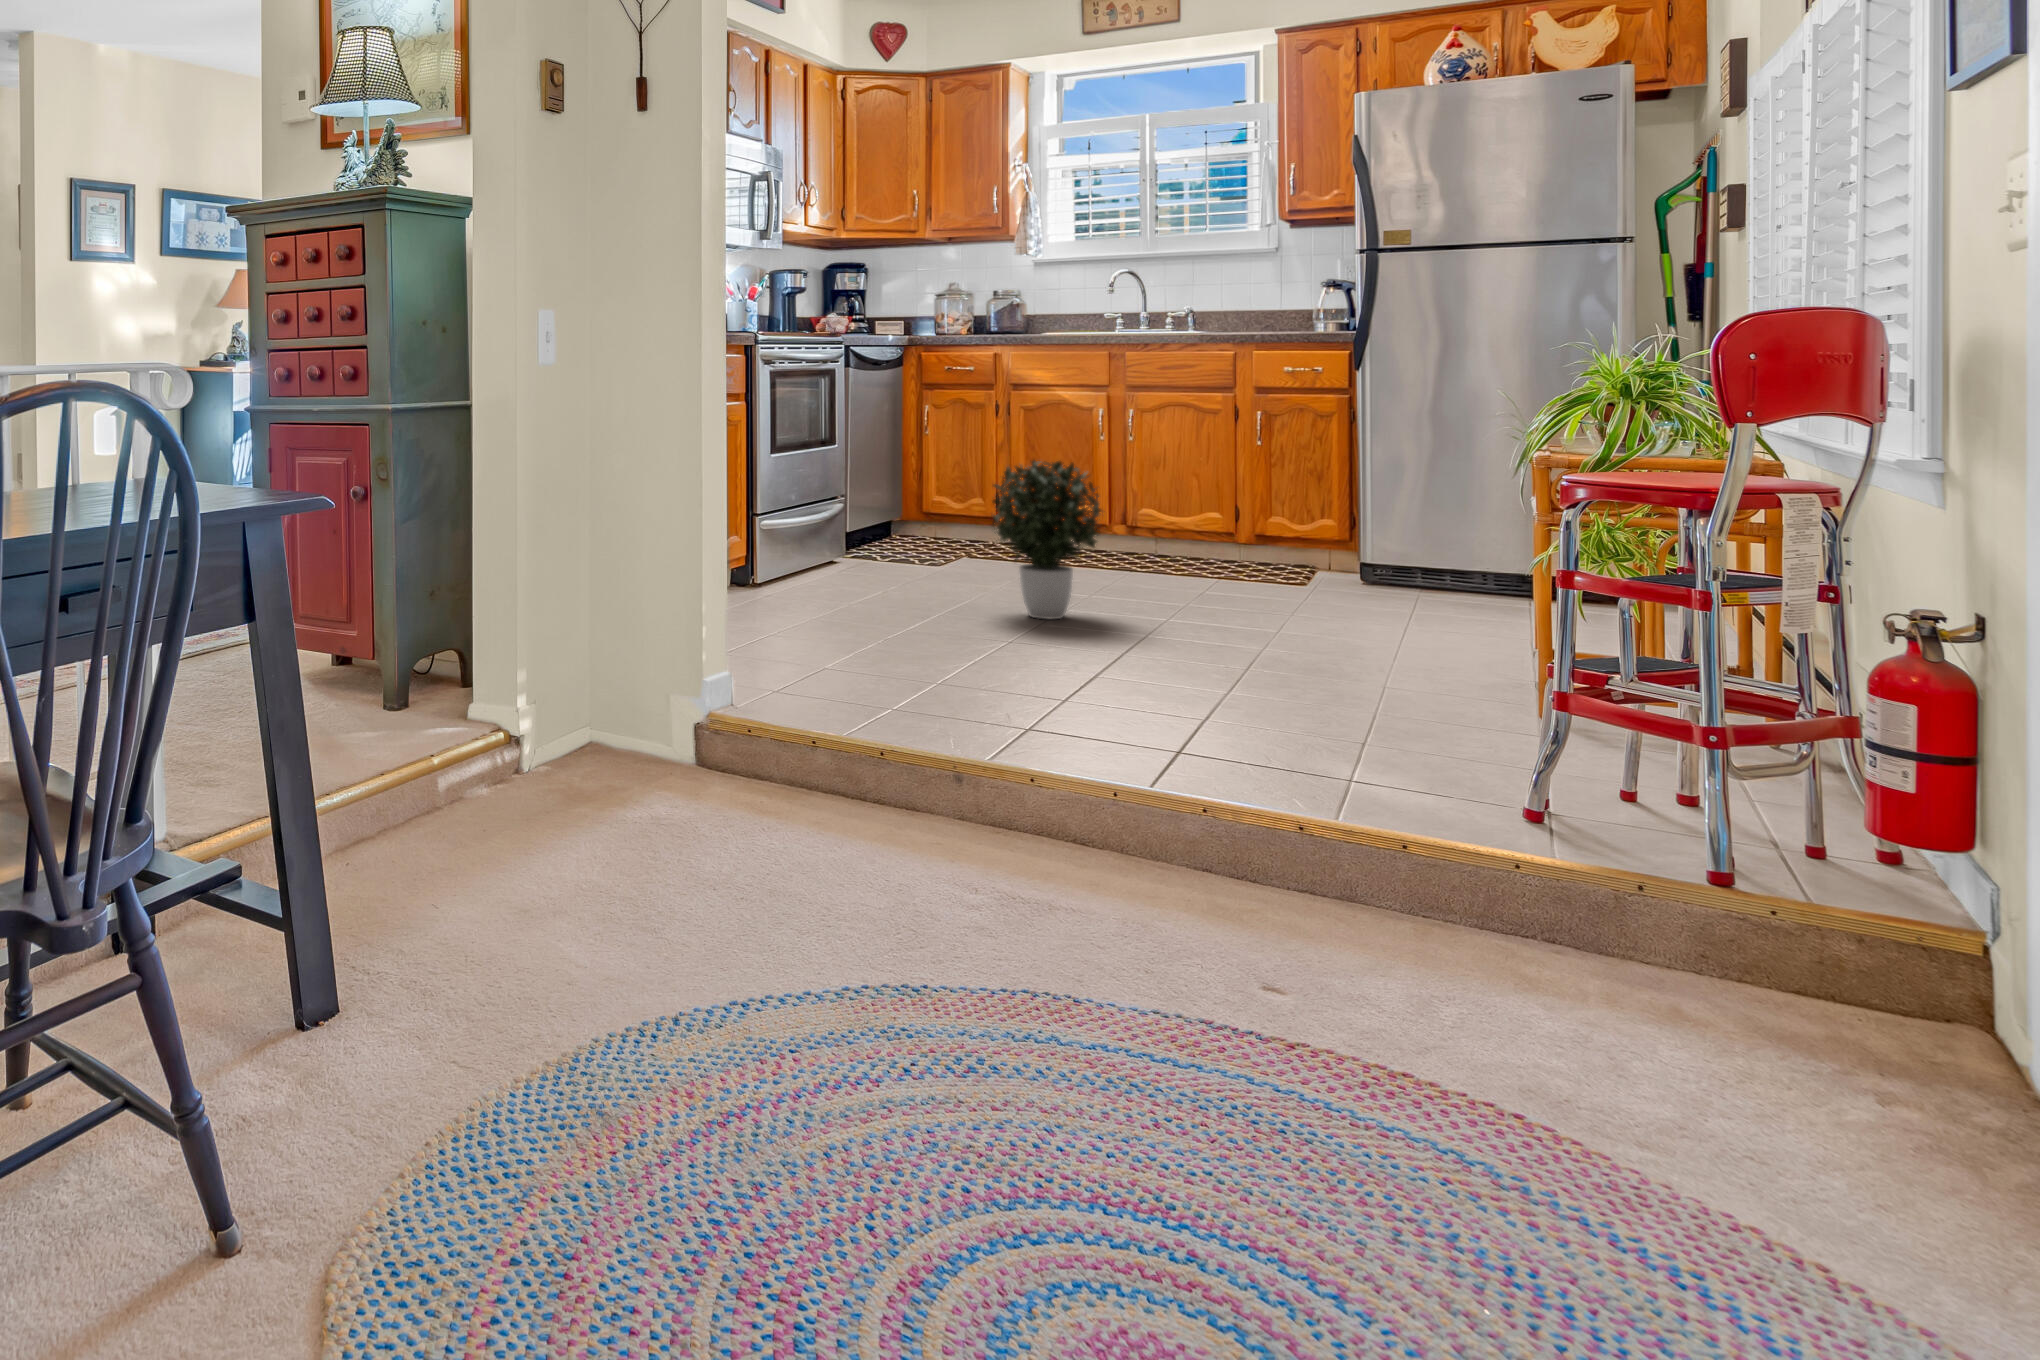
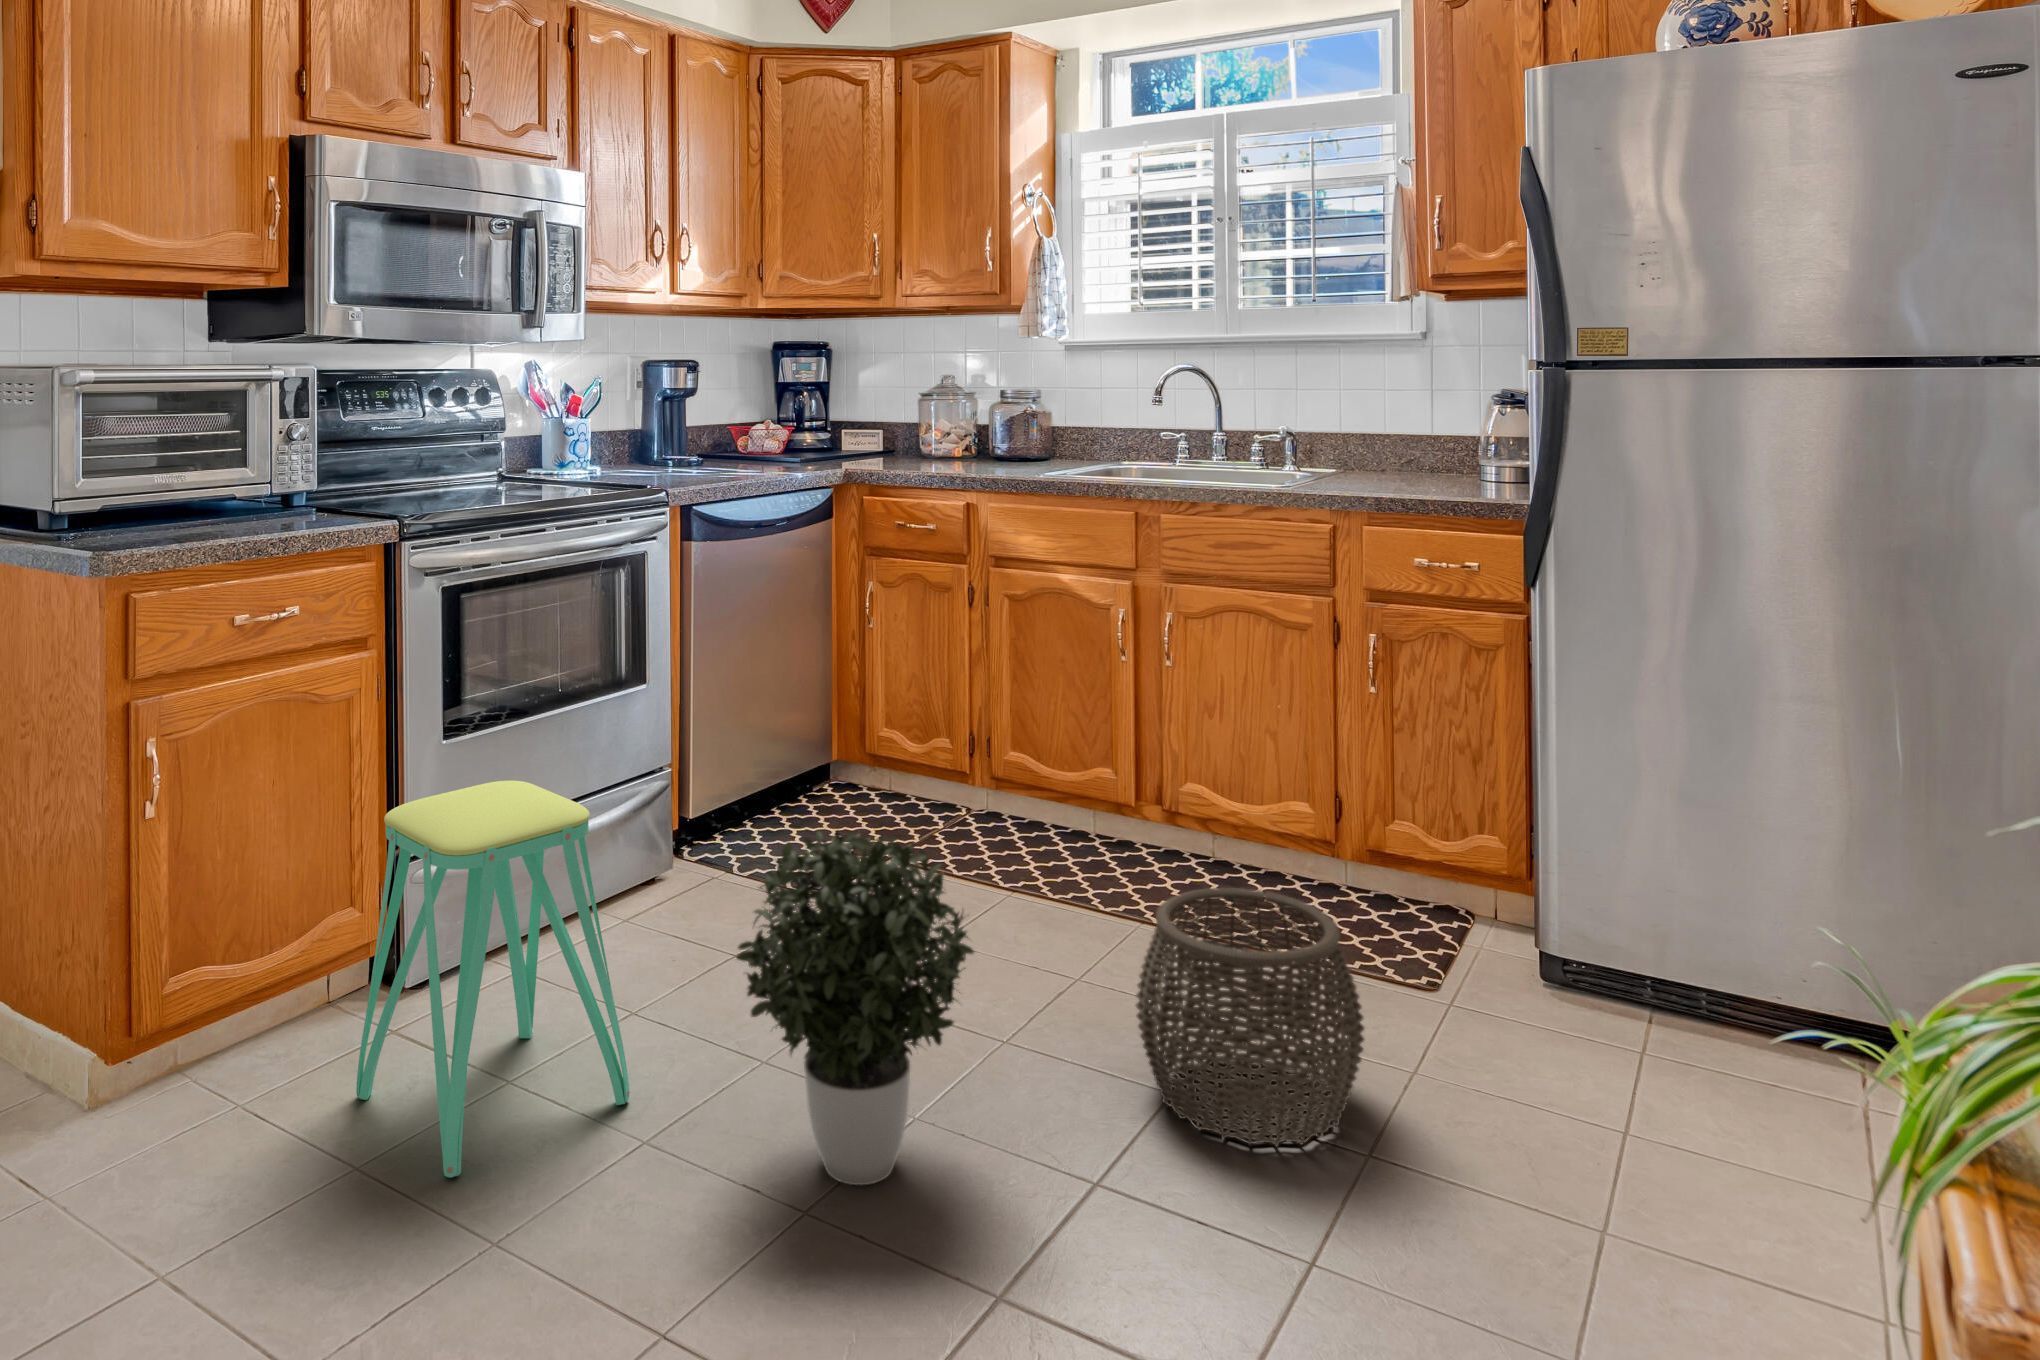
stool: none [773,455,914,618] -> present [356,780,629,1178]
woven basket: none [1165,509,1284,612] -> present [1136,888,1365,1147]

